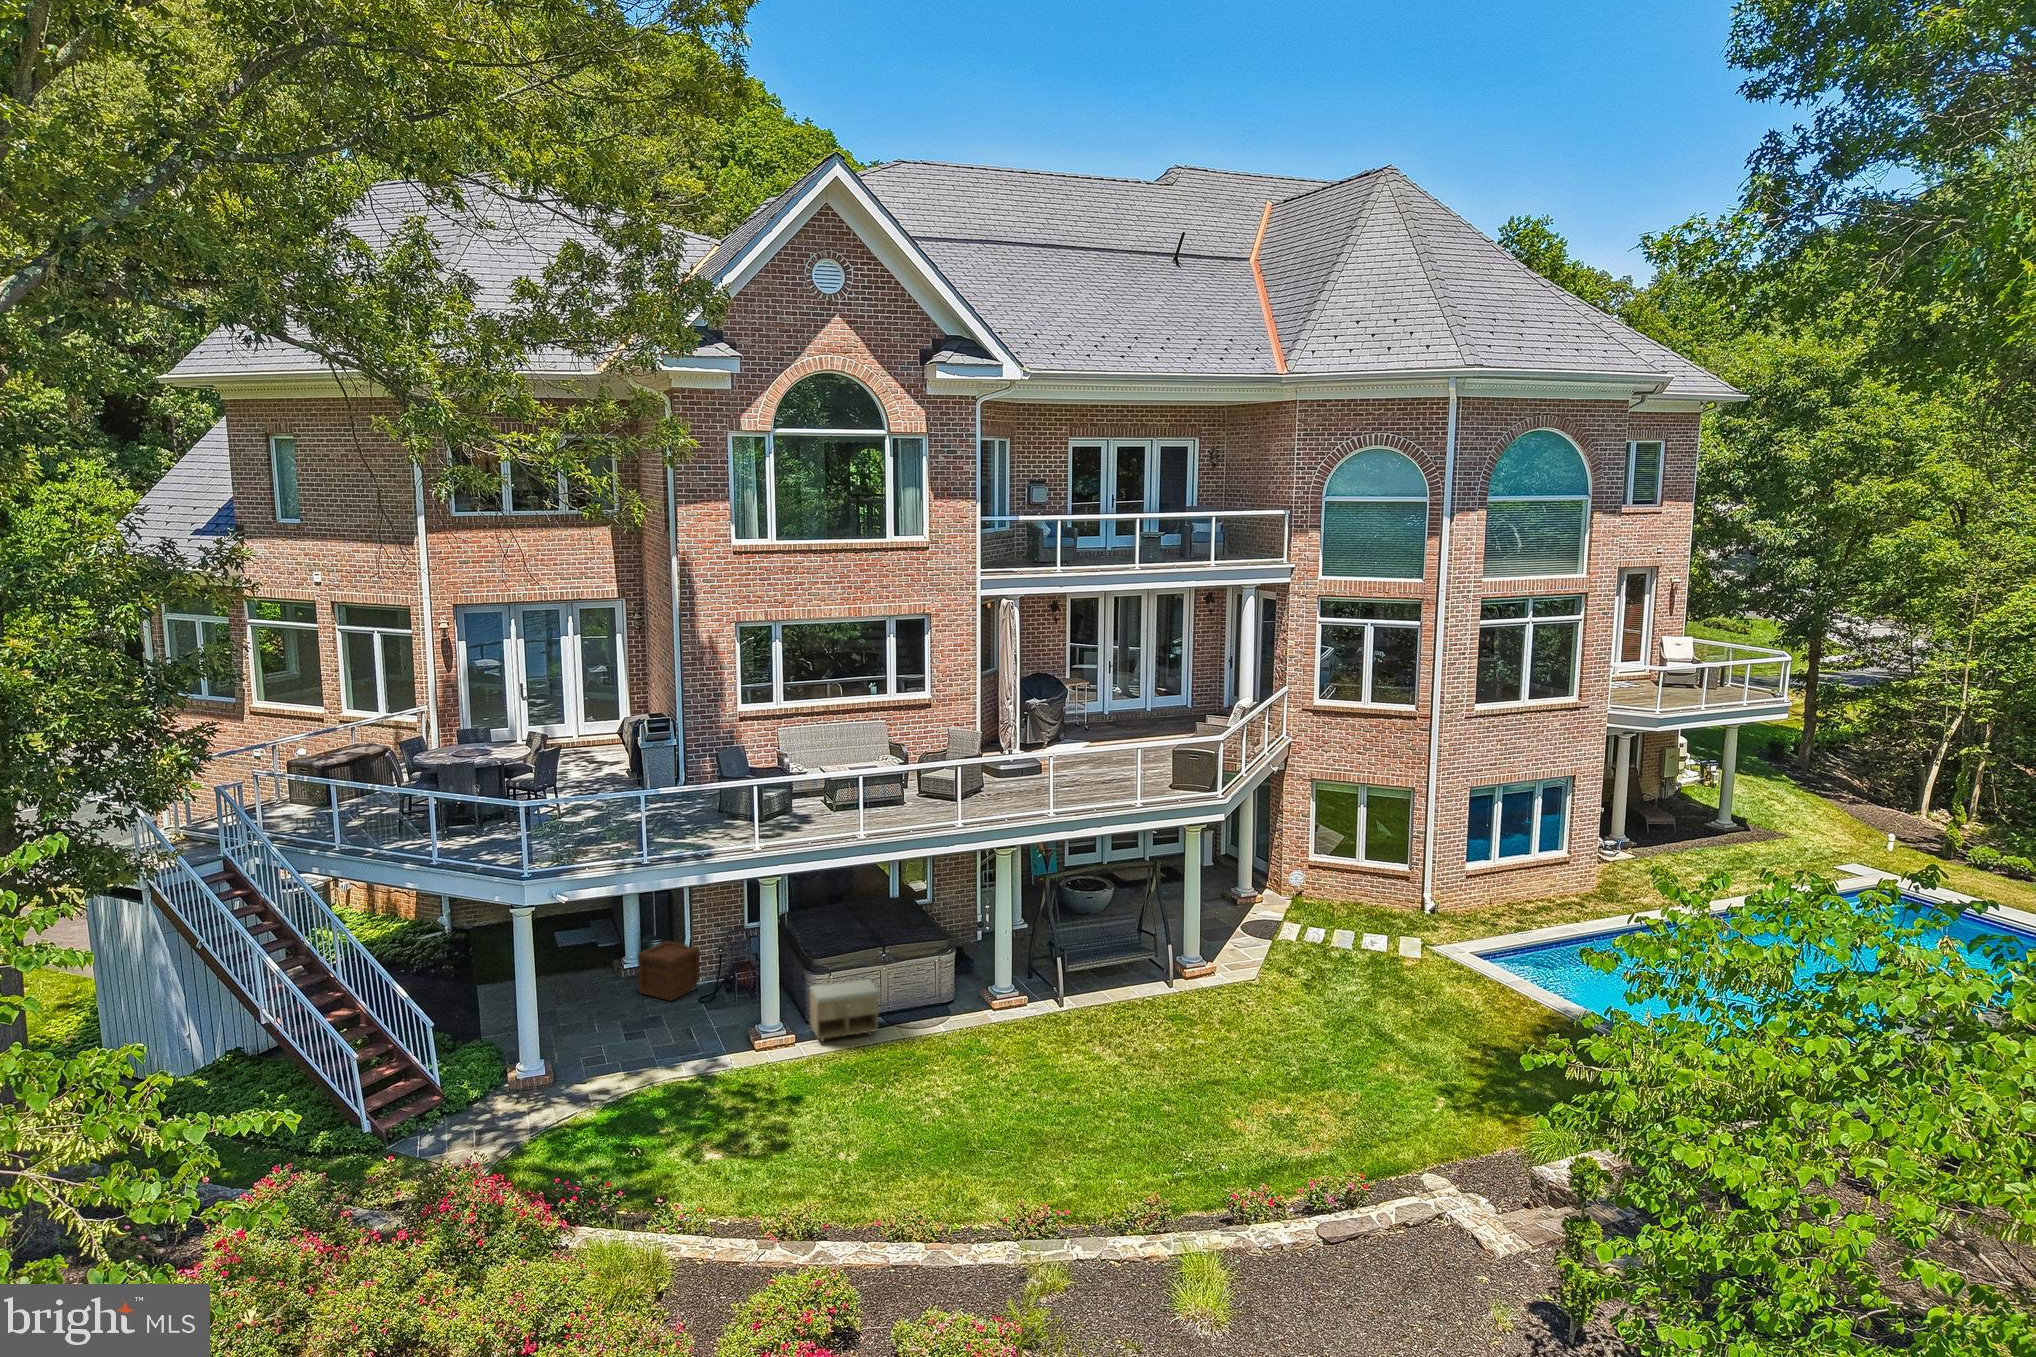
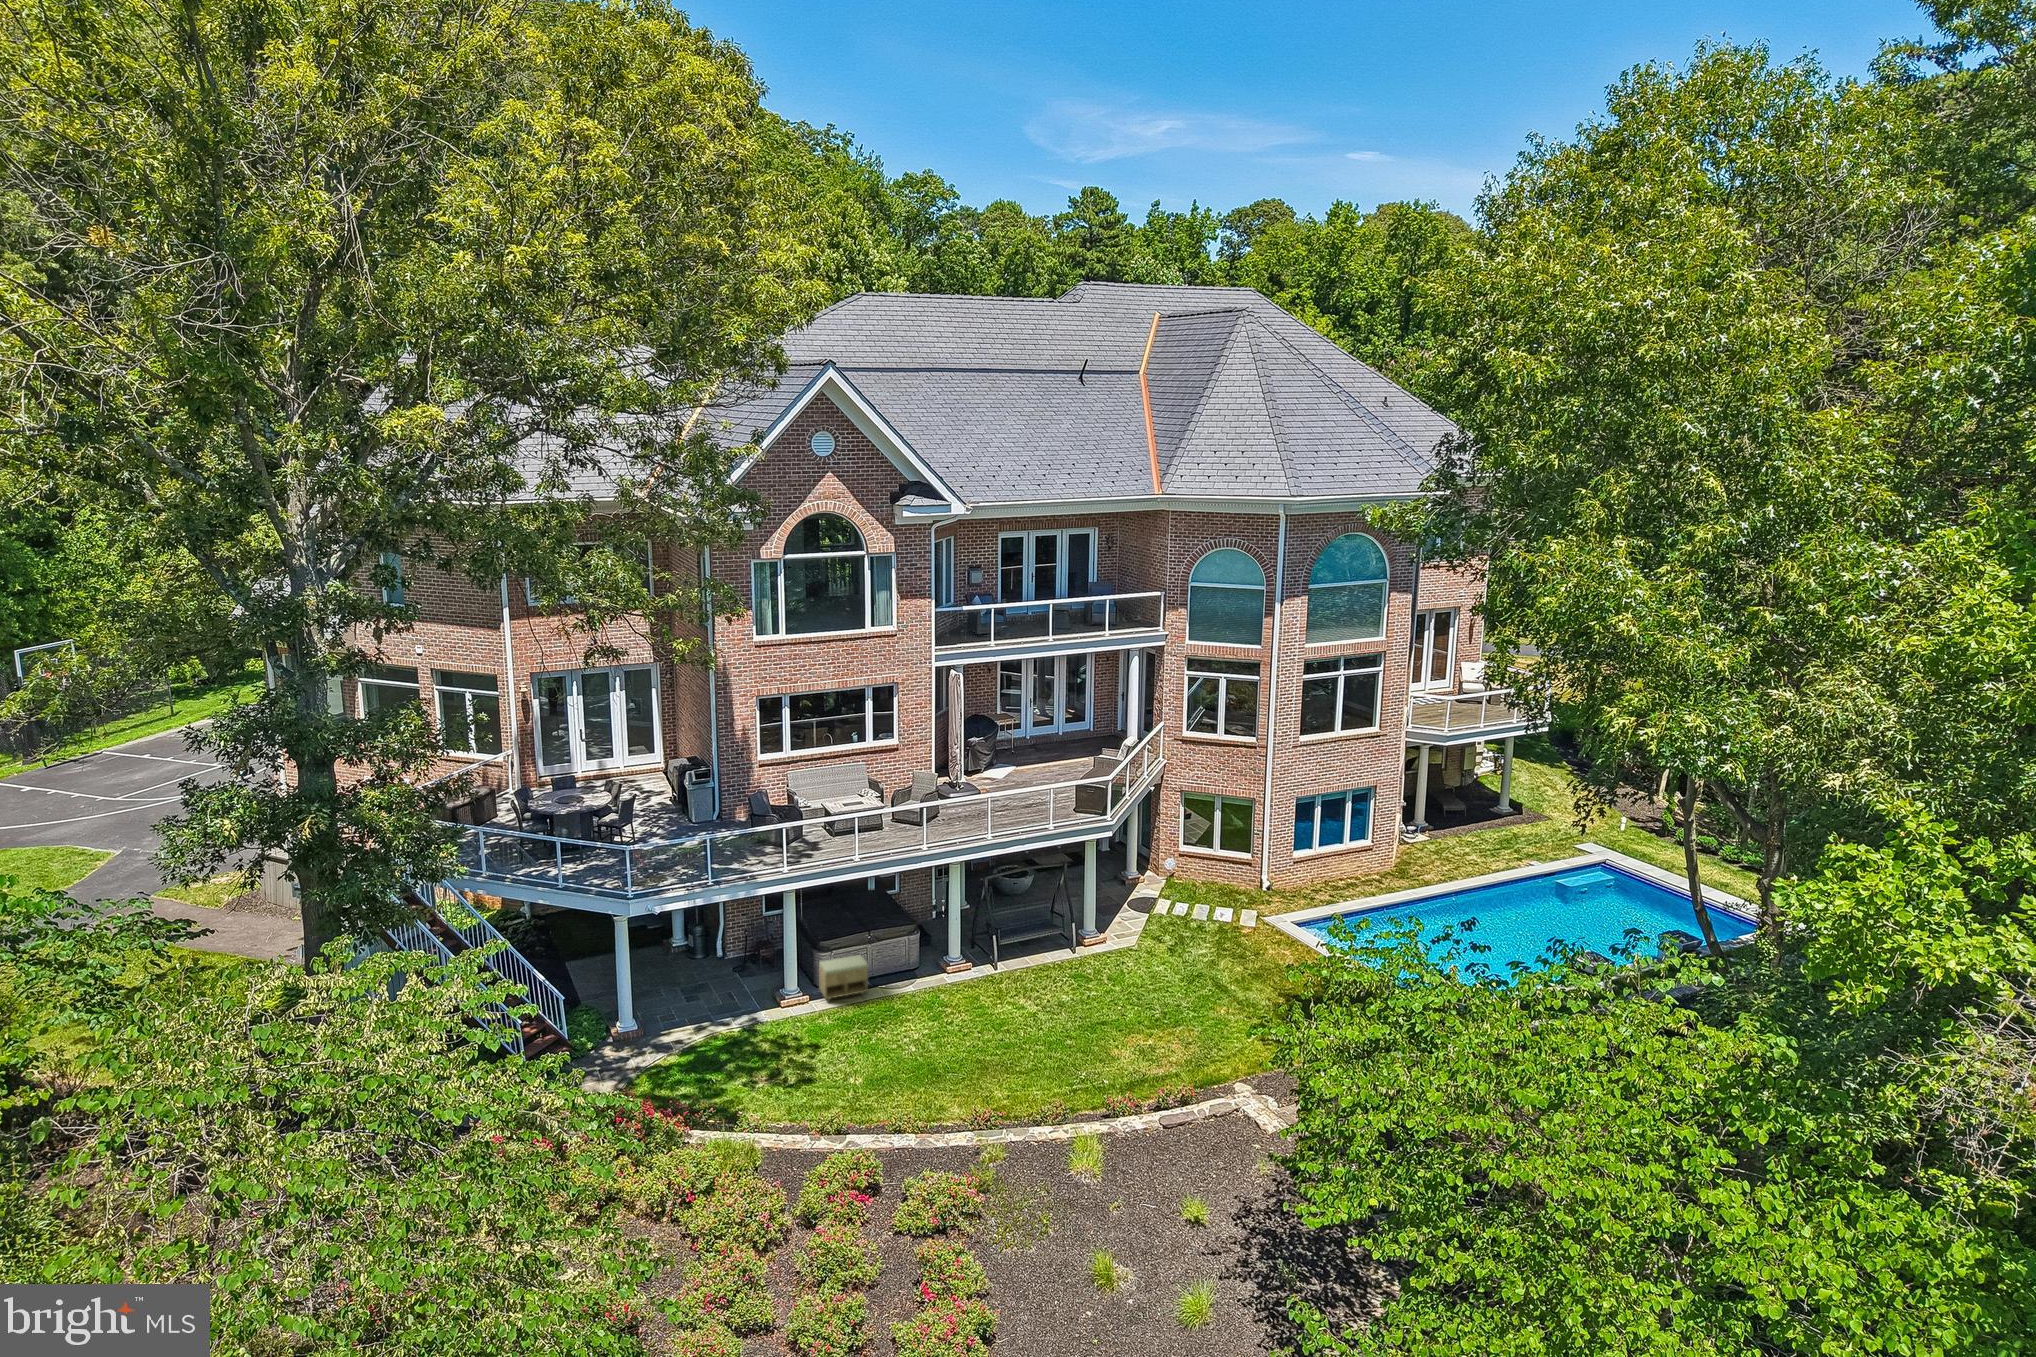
wooden crate: present [638,941,700,1001] -> none [689,927,735,972]

